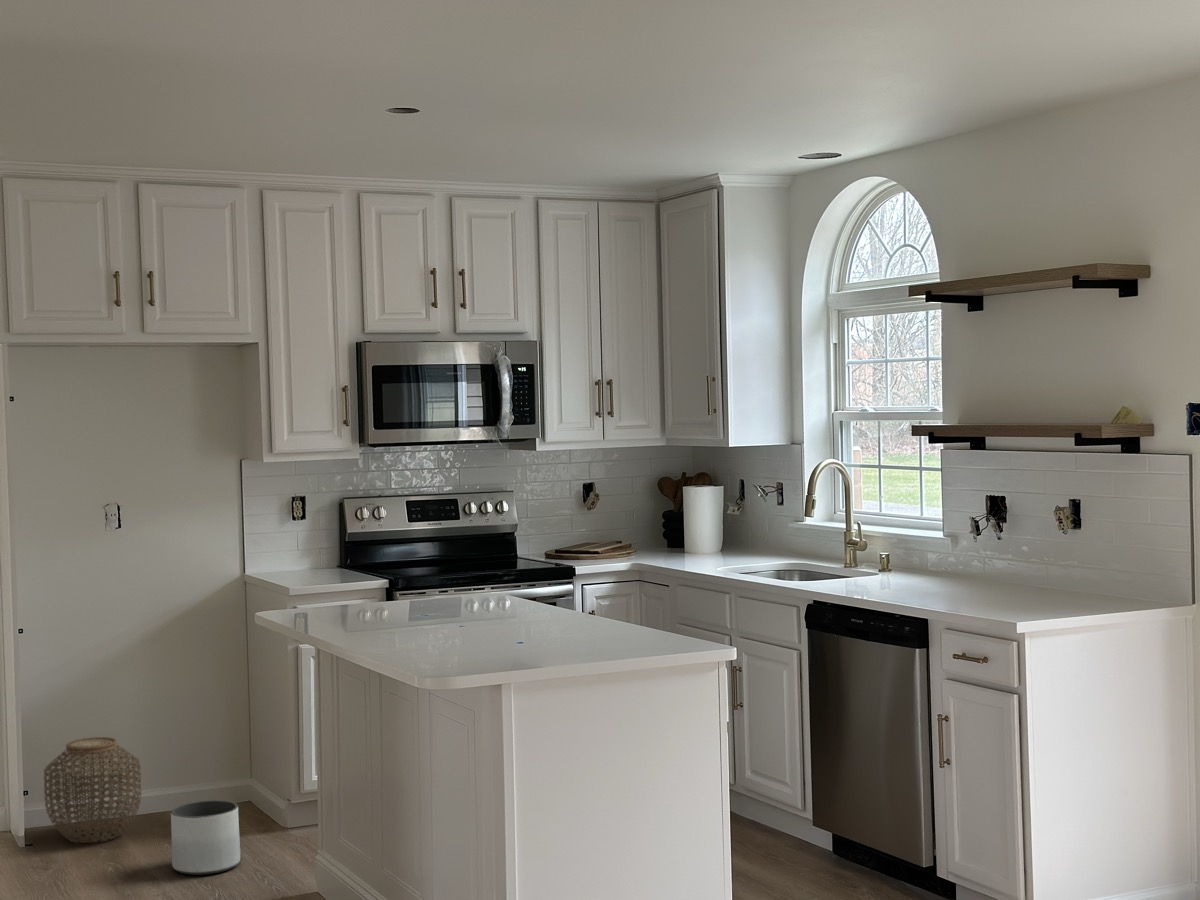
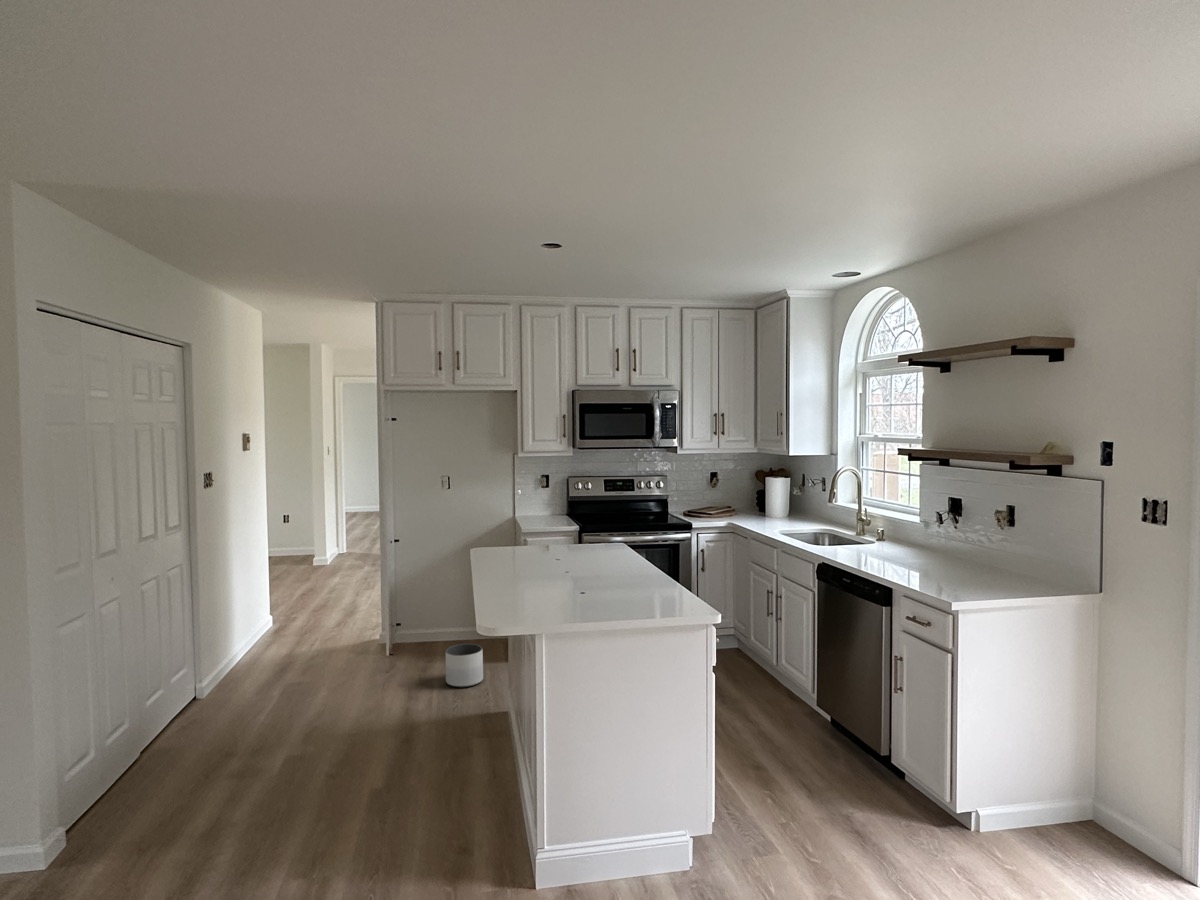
woven basket: present [44,737,141,843] -> none [400,599,450,656]

